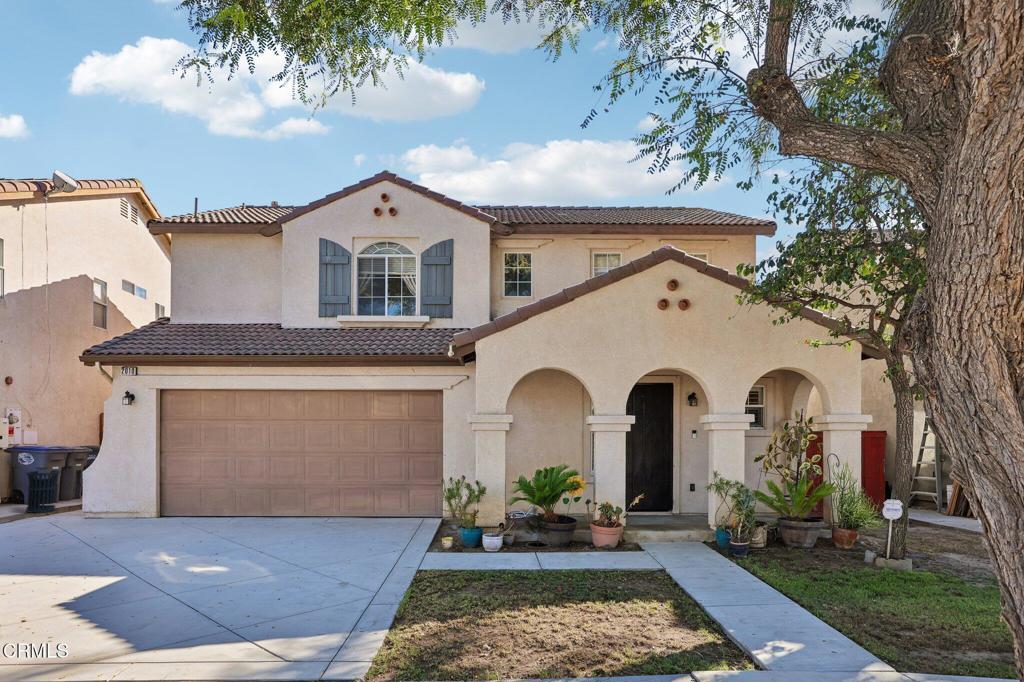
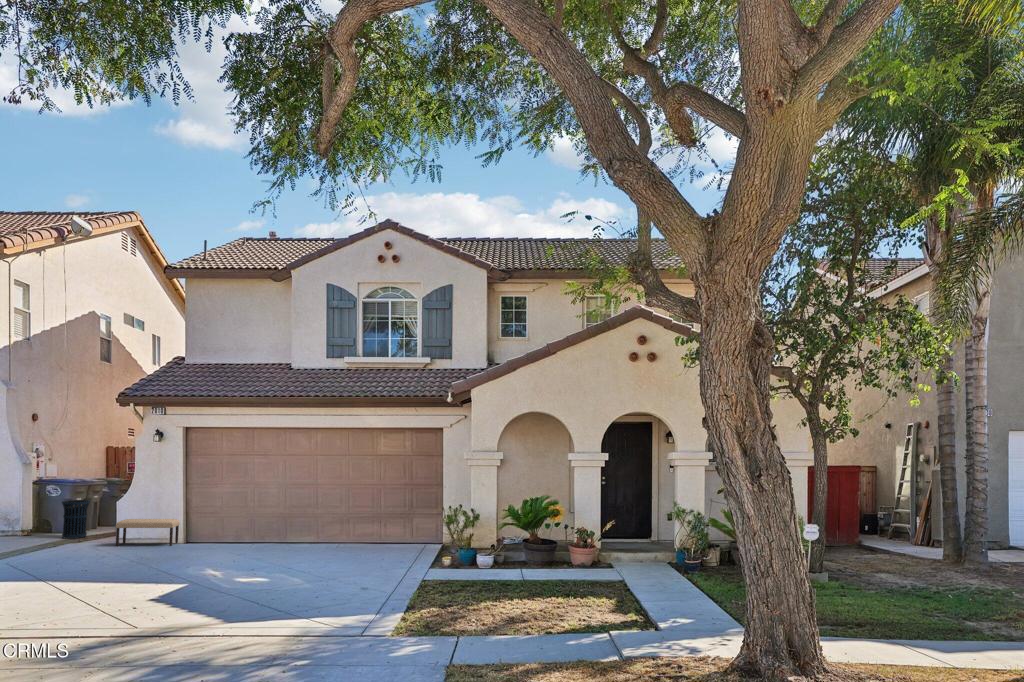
bench: none [75,492,151,523] -> present [116,519,180,546]
potted tree: present [525,505,551,549] -> none [511,526,536,566]

